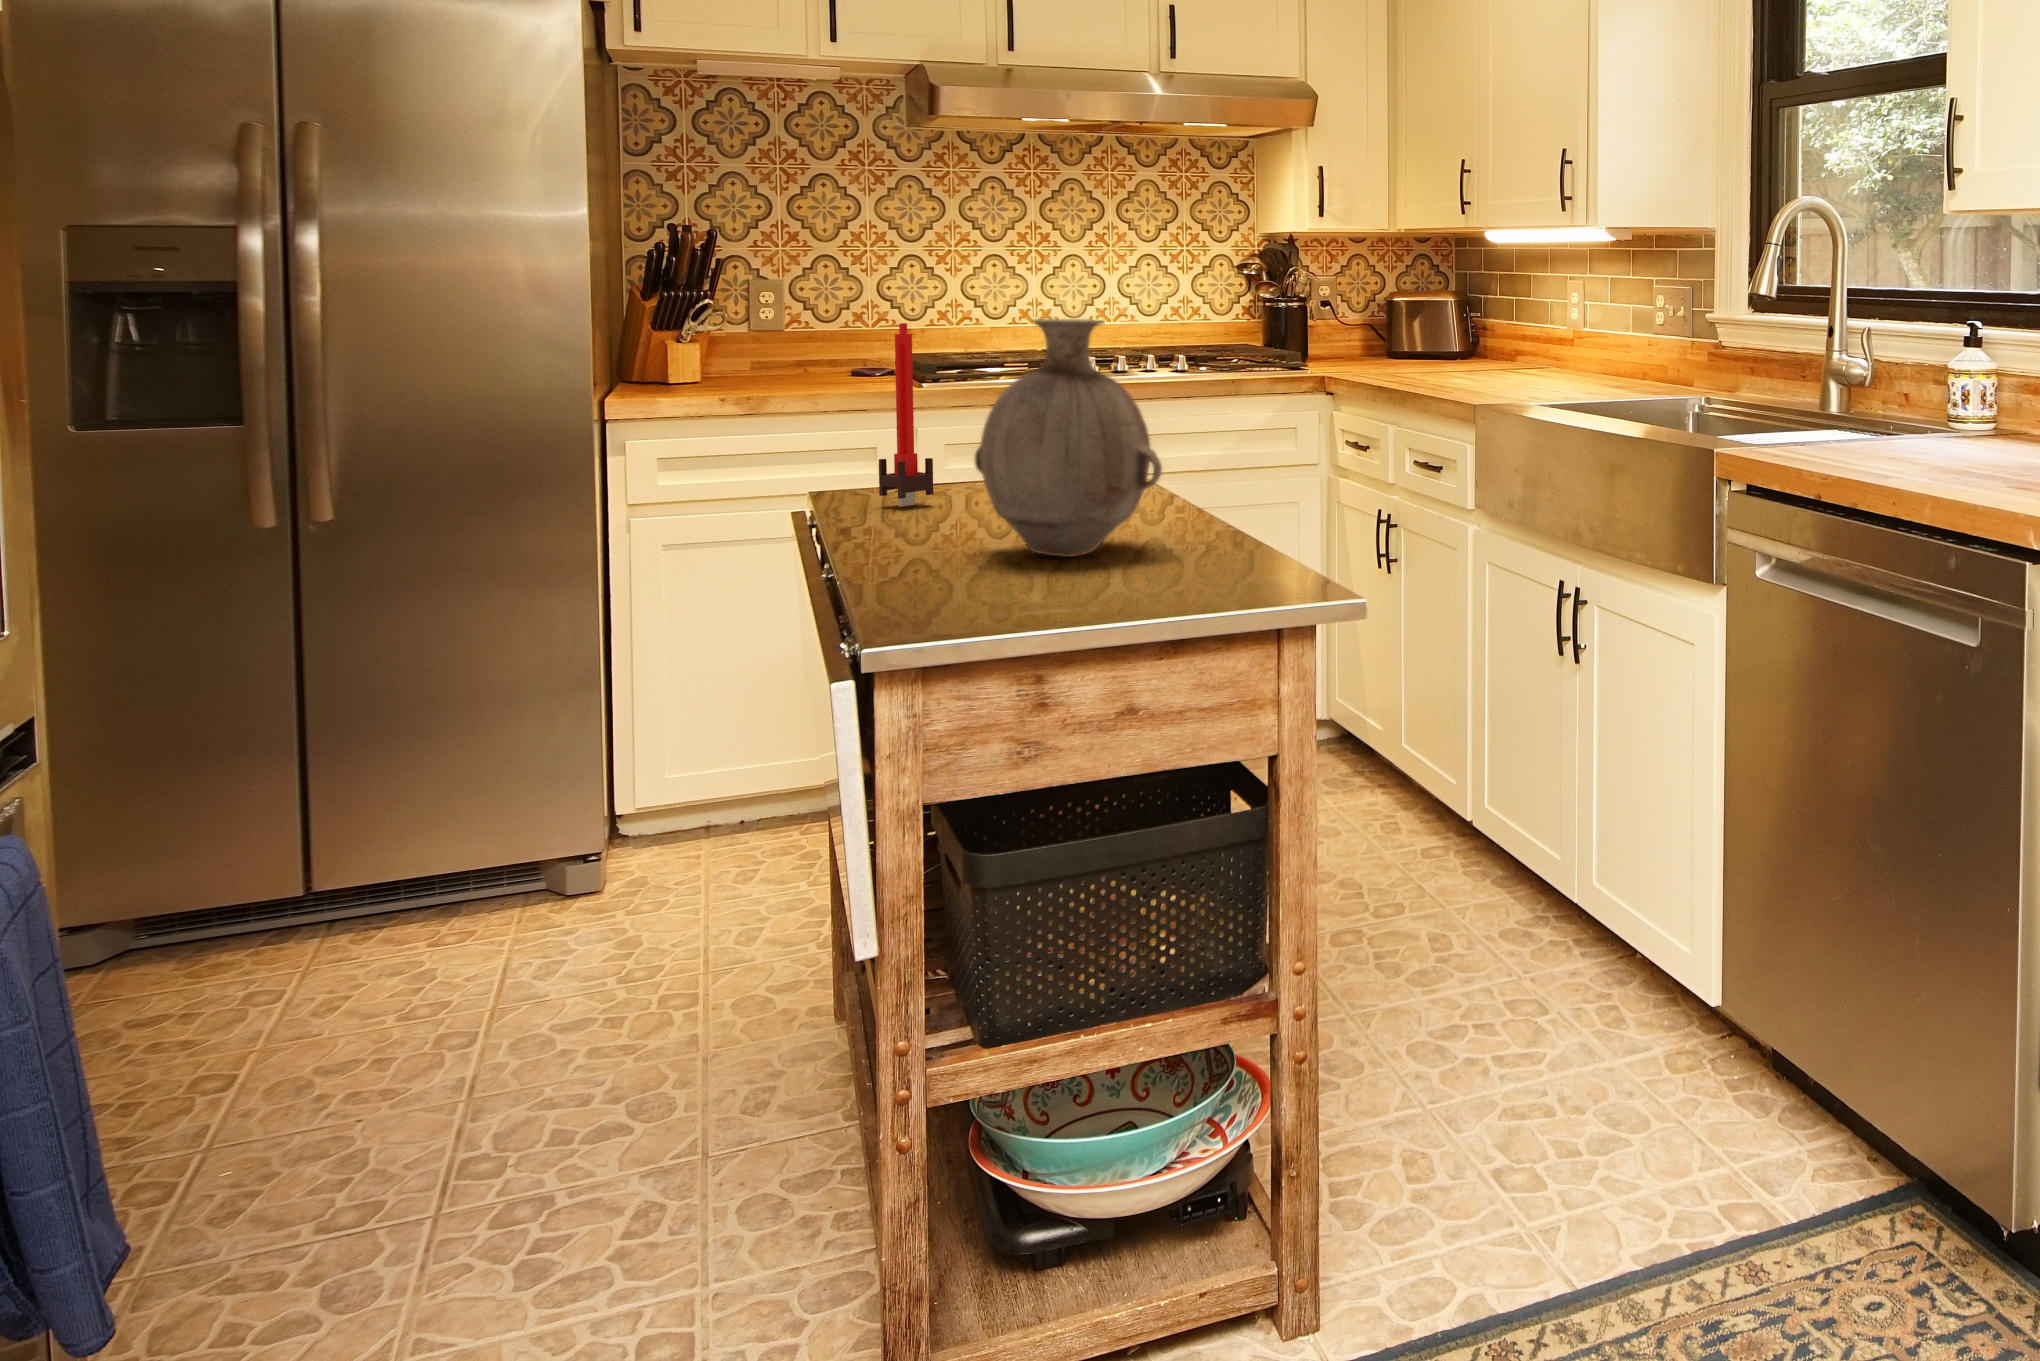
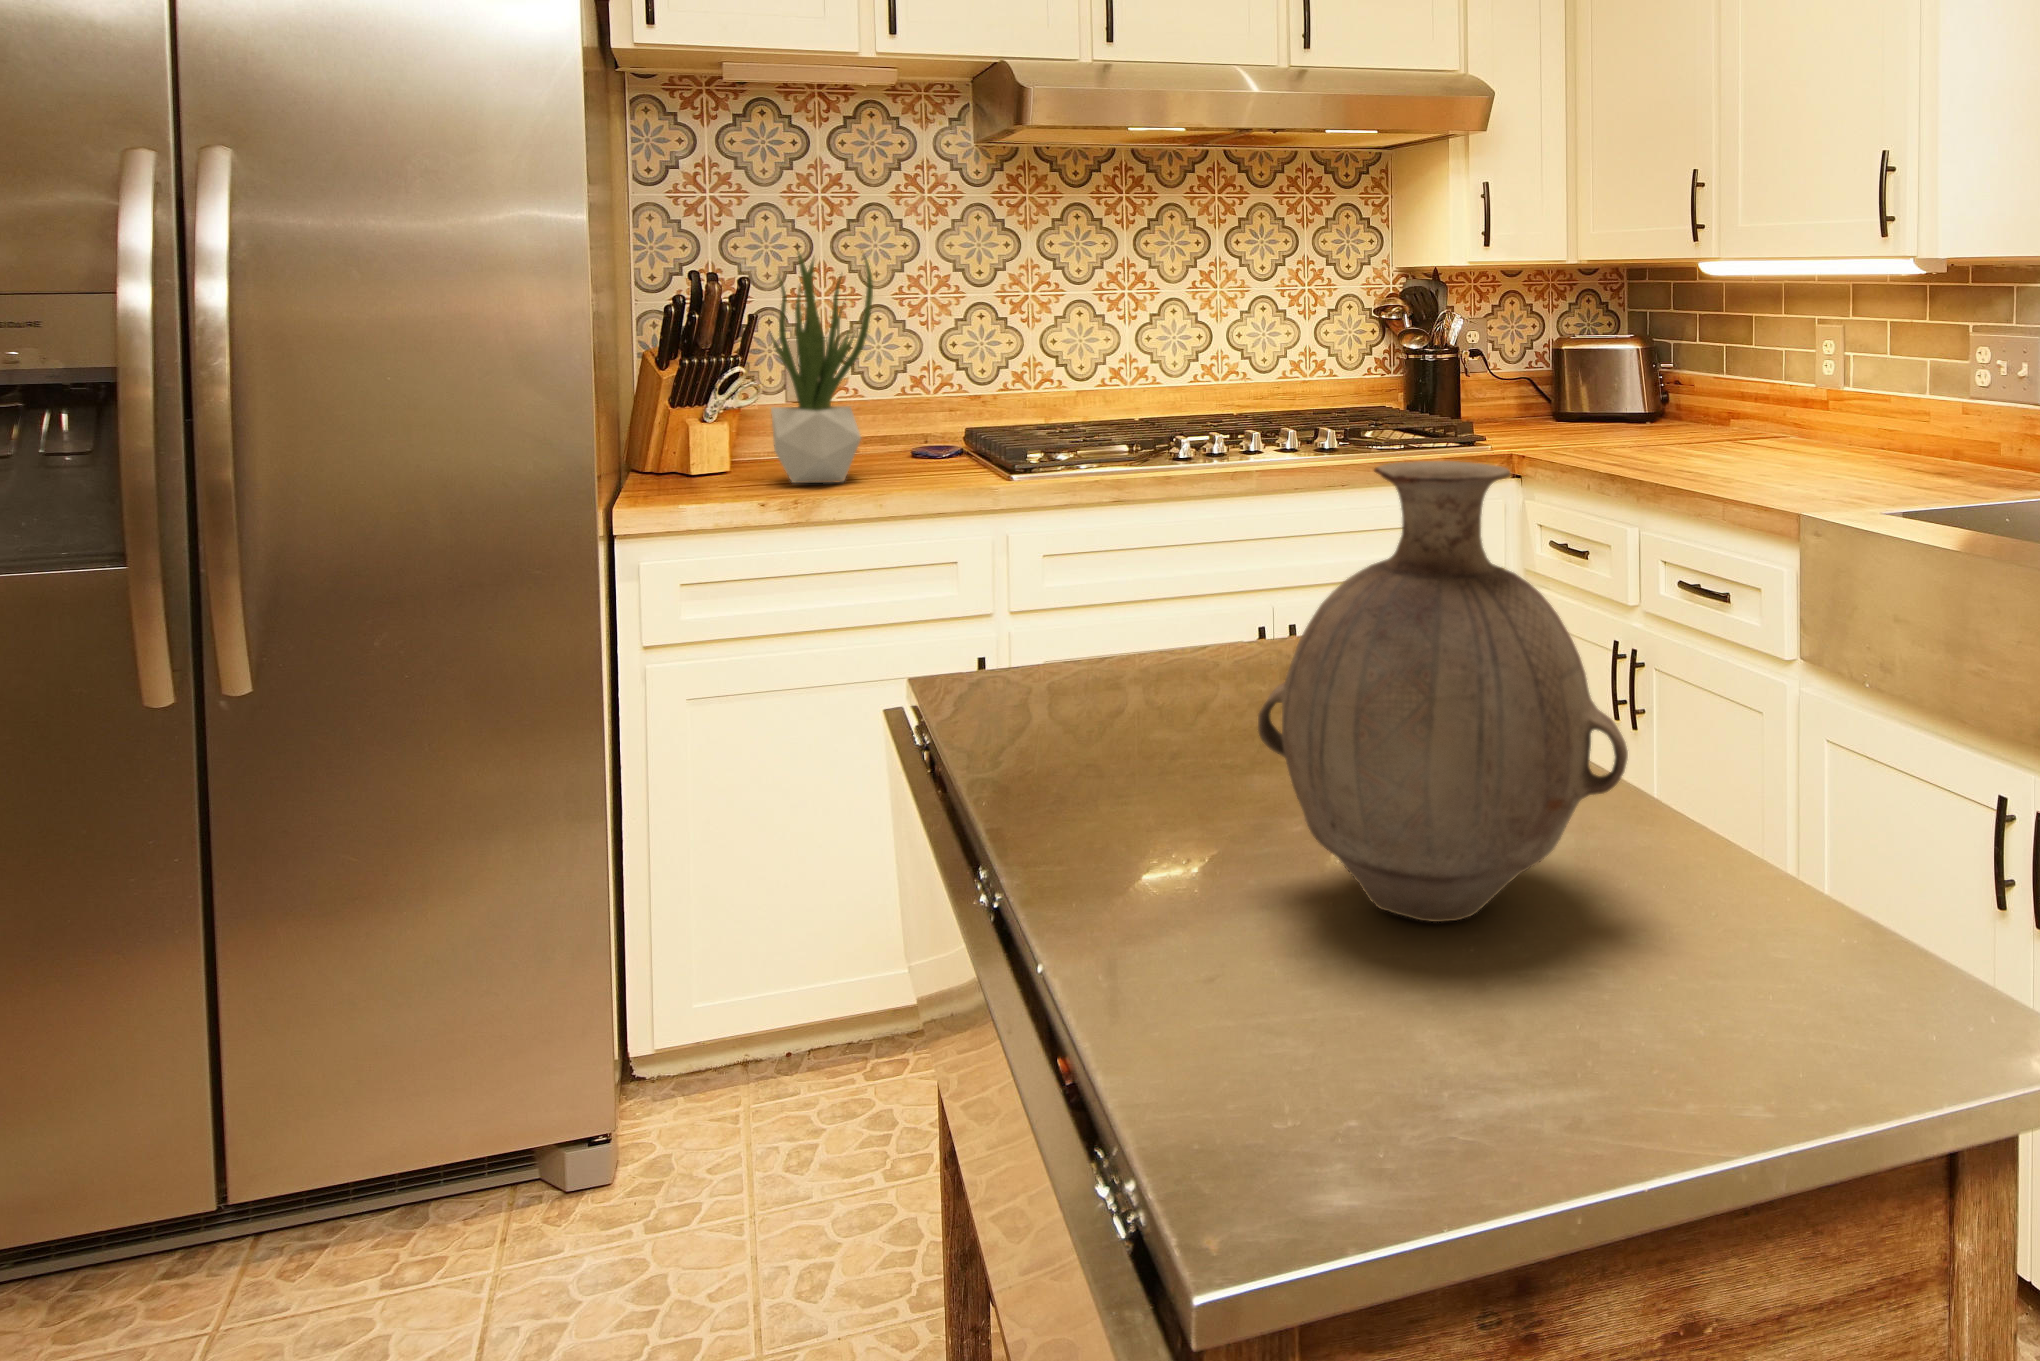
potted plant: none [730,206,813,387] -> present [771,252,873,483]
candle: present [879,323,933,507] -> none [1028,439,1113,734]

